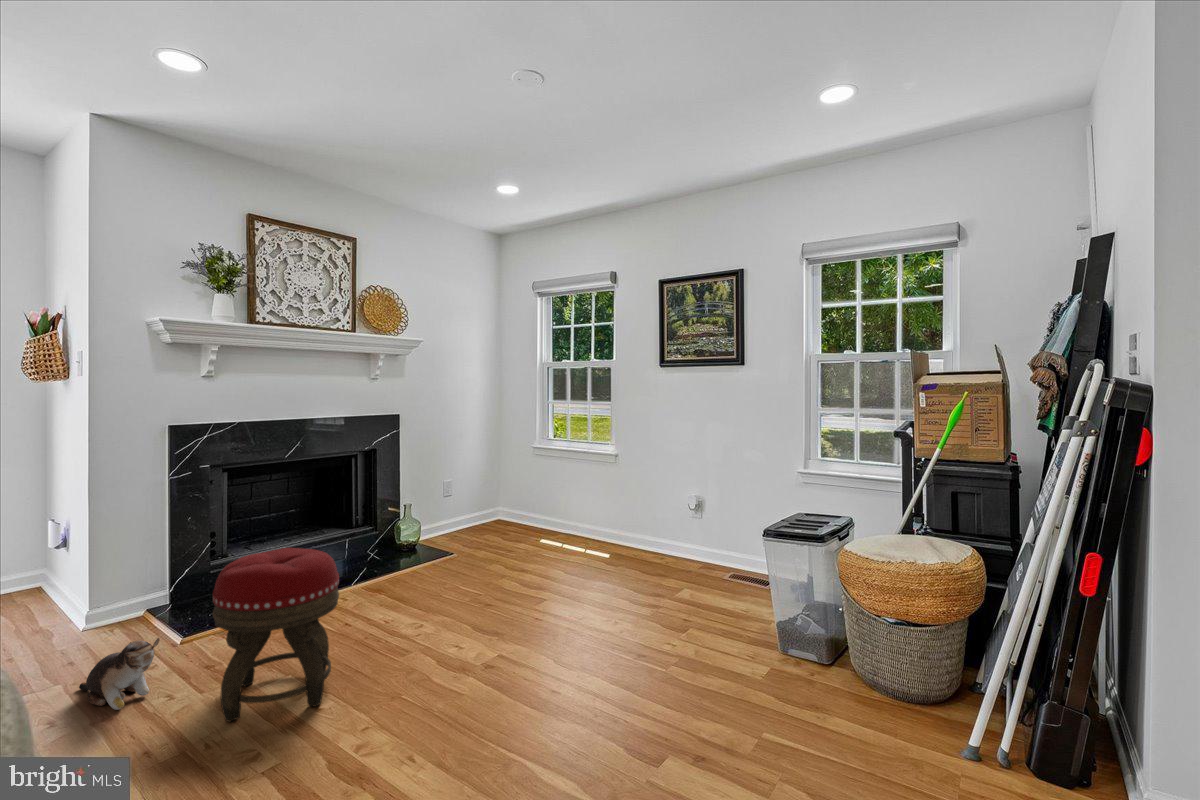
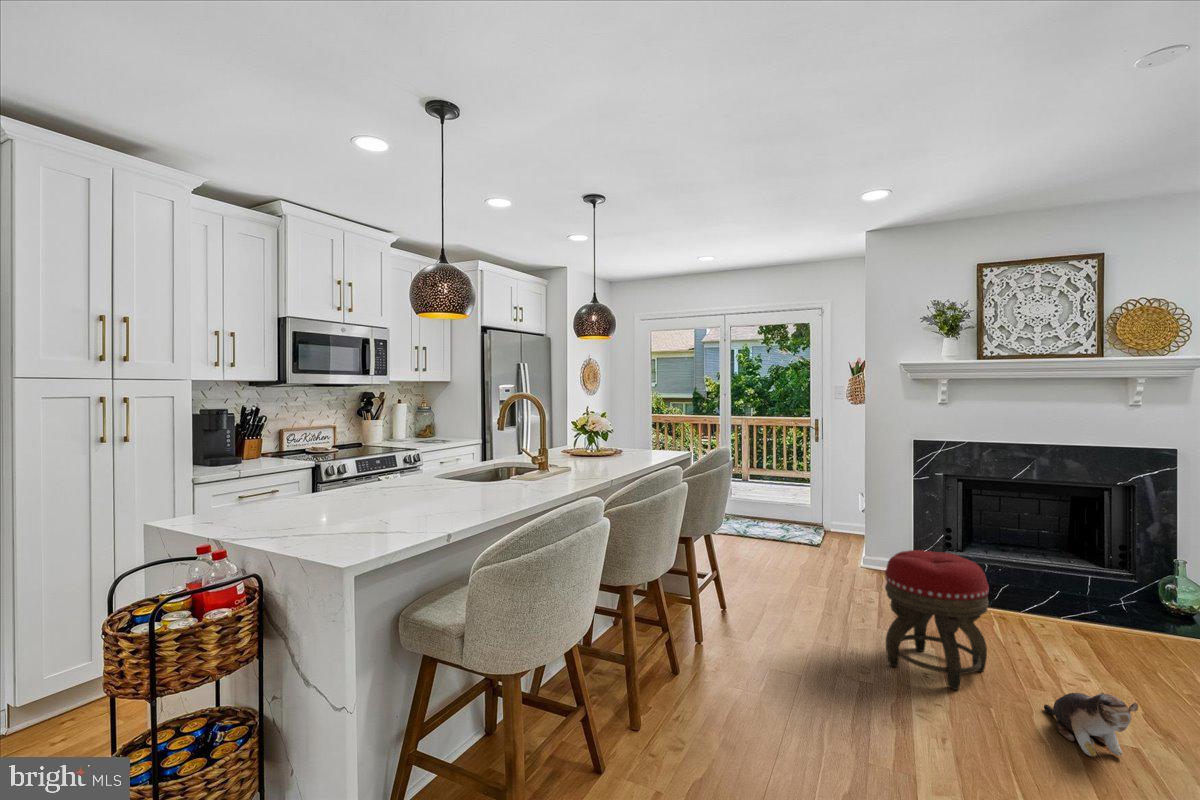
plush toy: present [79,638,160,710] -> present [1044,693,1138,757]

